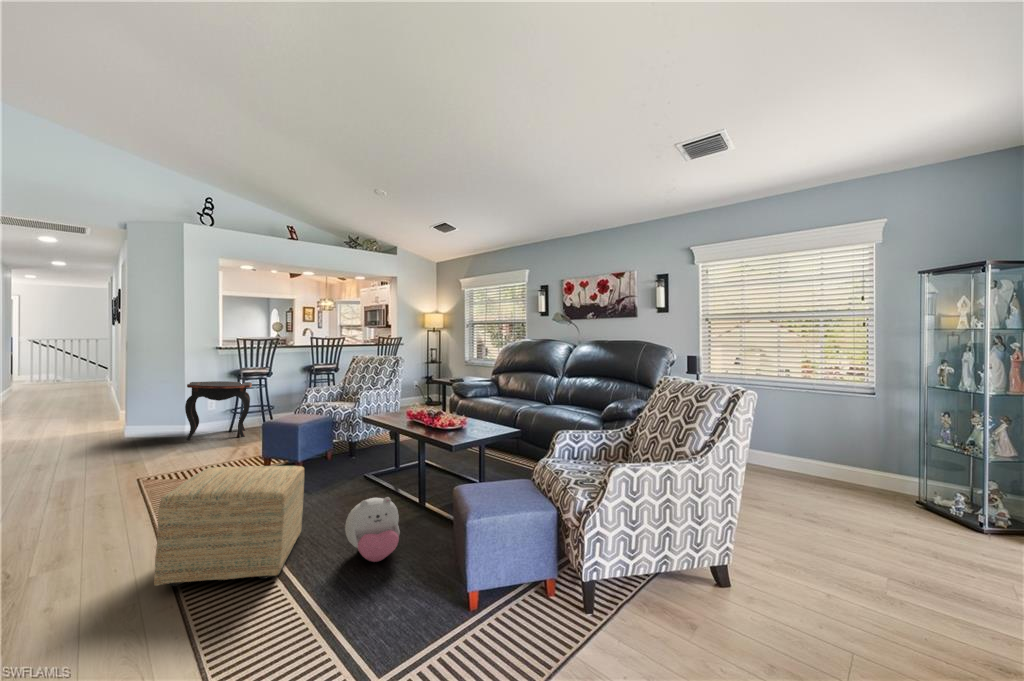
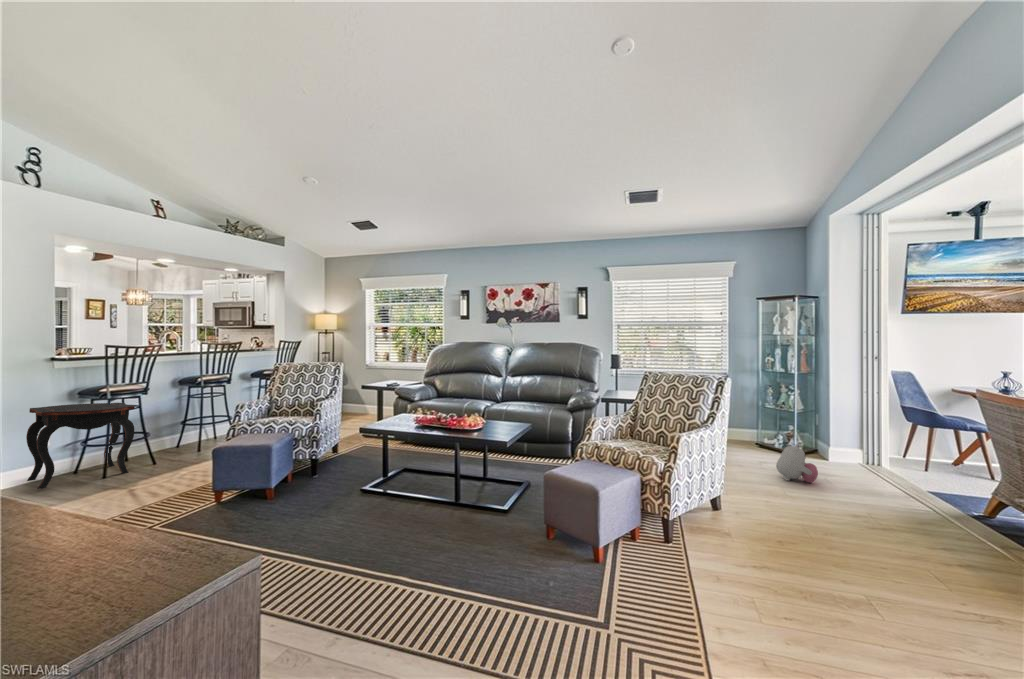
ottoman: present [154,466,304,586] -> none [288,479,427,620]
plush toy: present [345,497,400,562] -> present [776,445,818,483]

